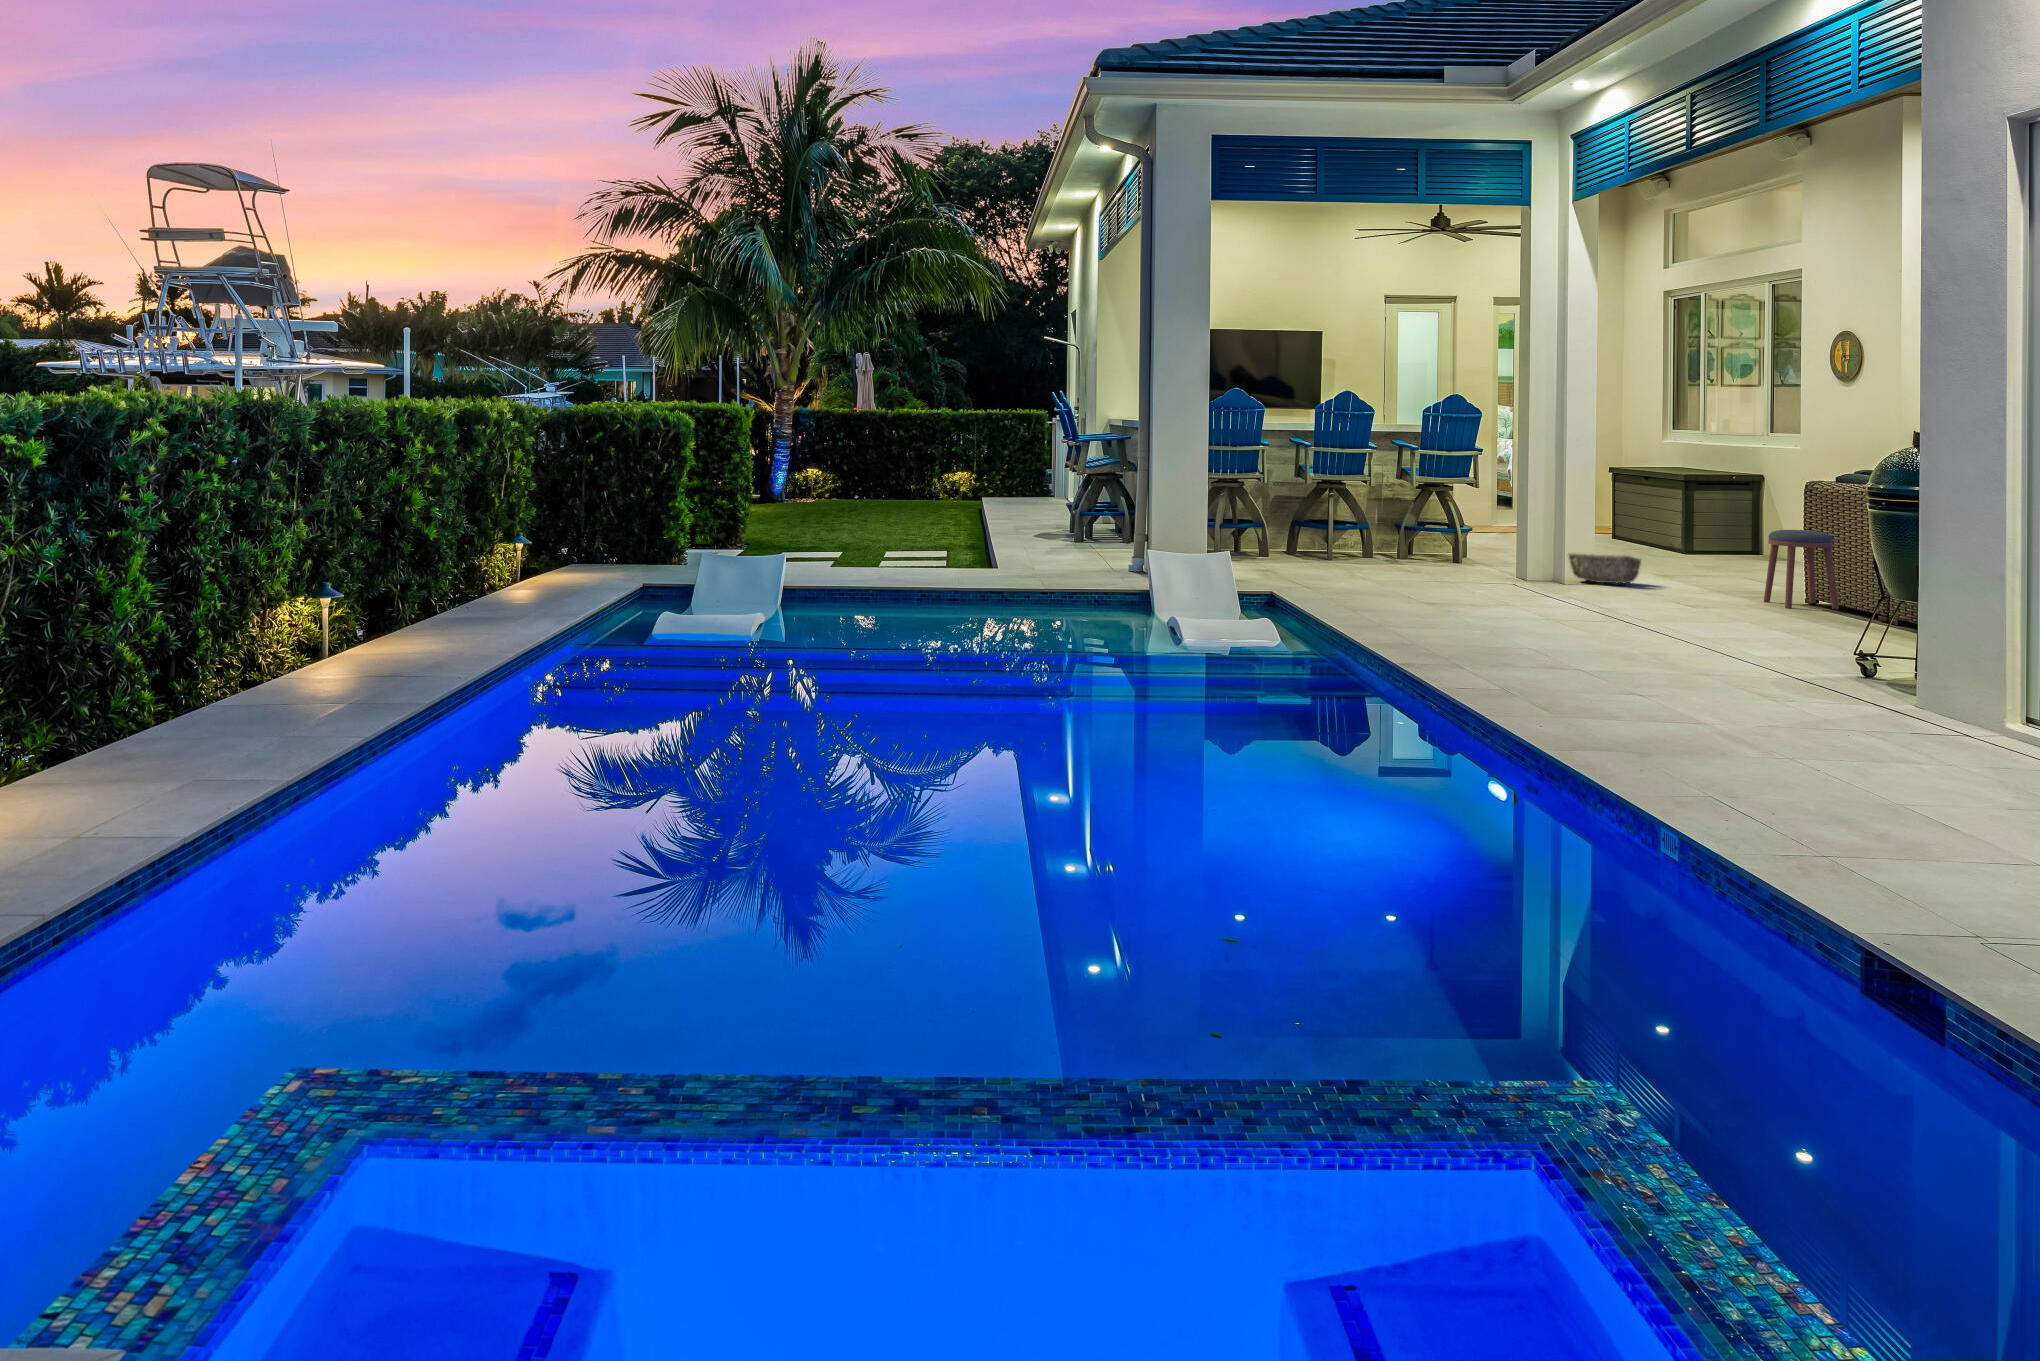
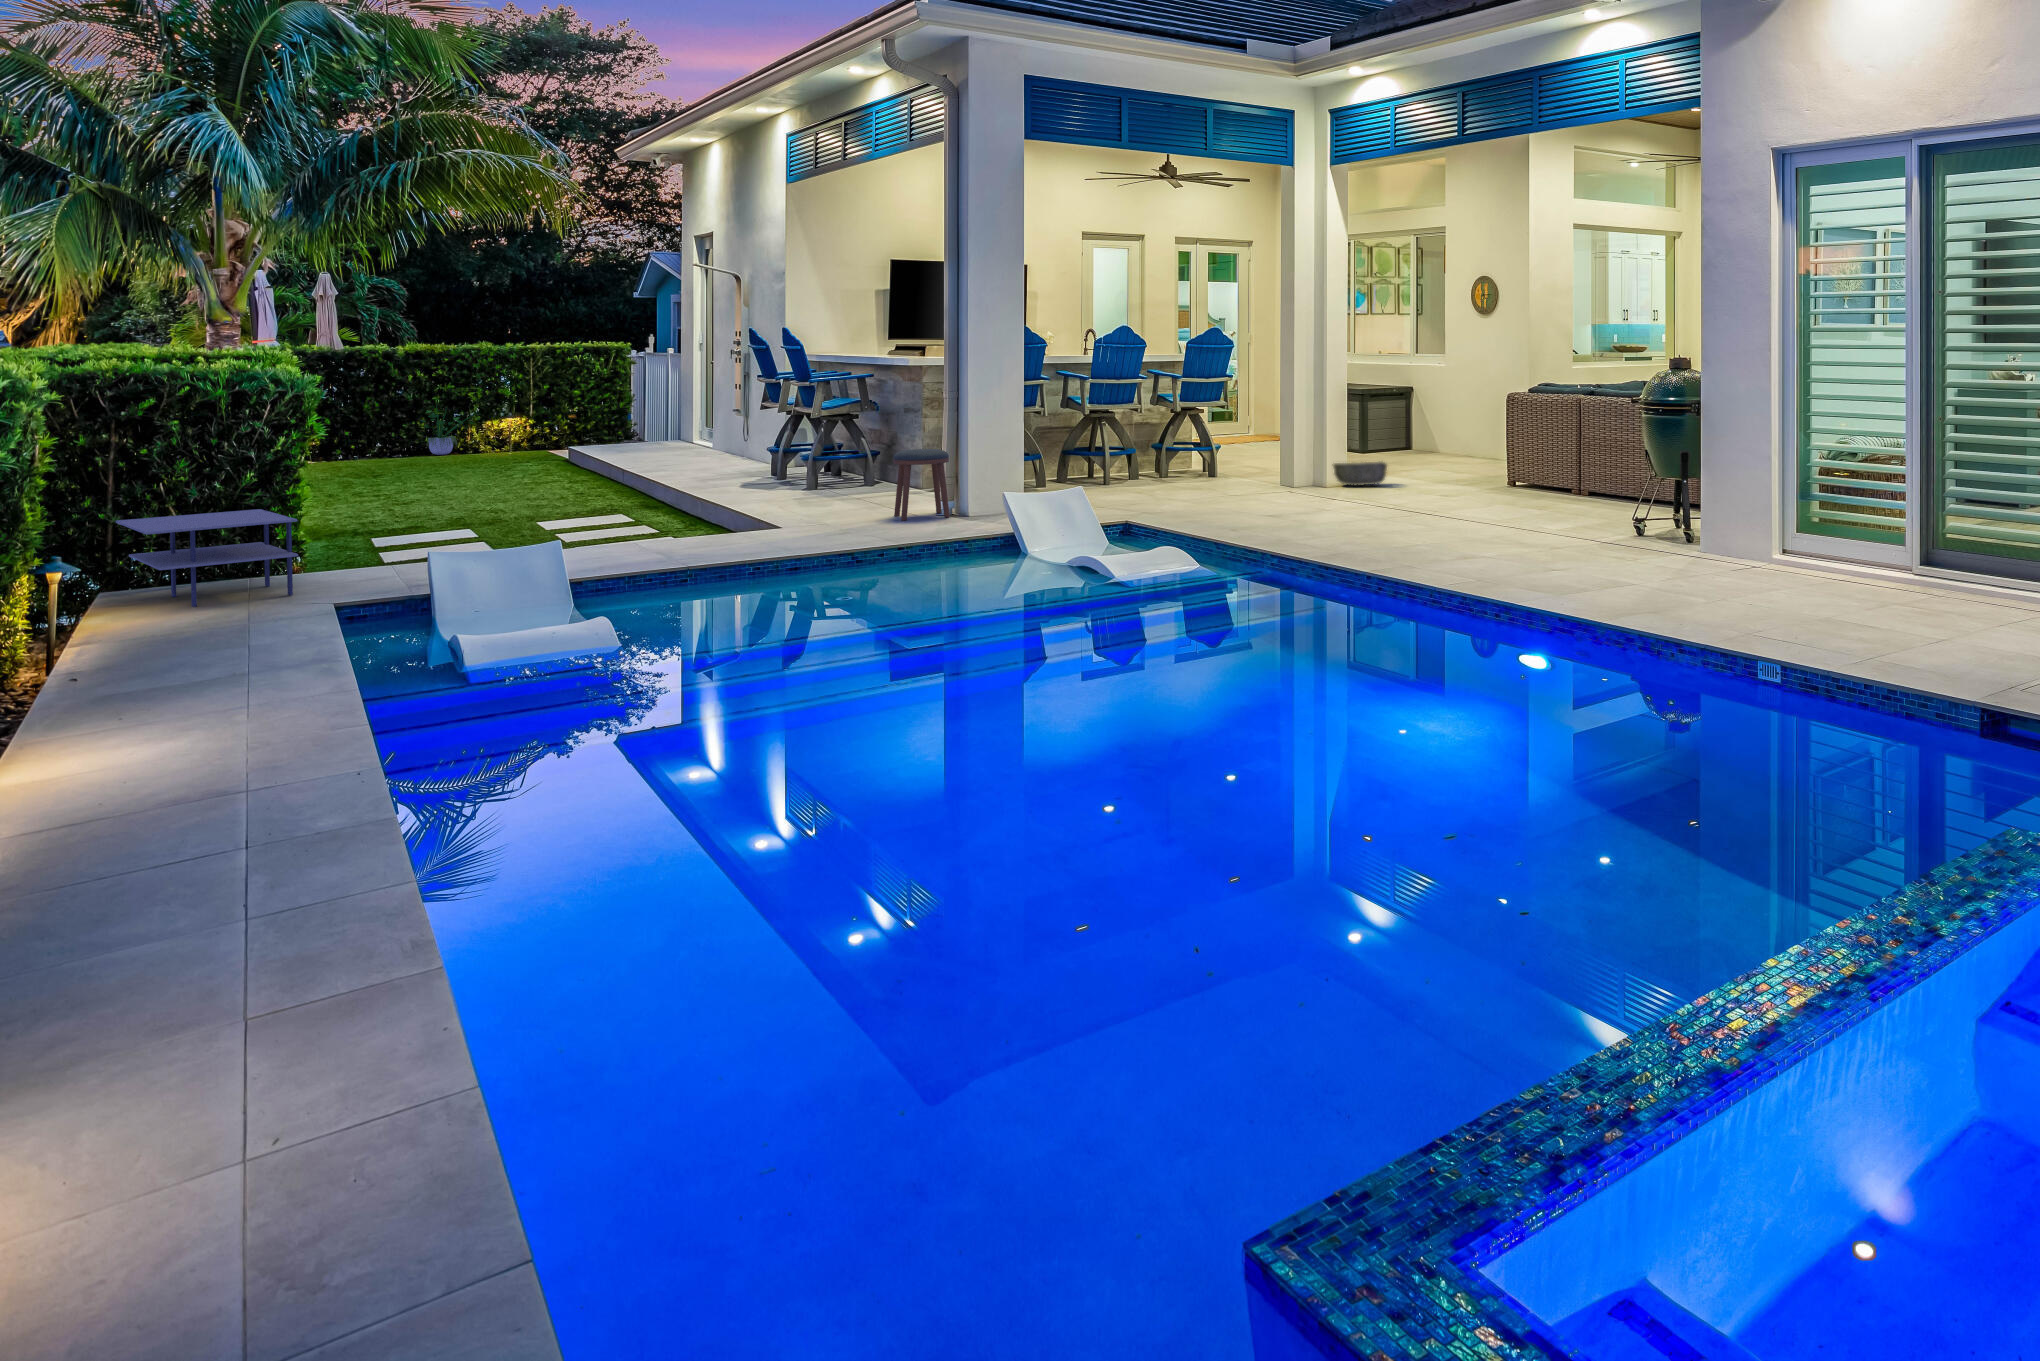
potted plant: none [894,452,937,497] -> present [421,407,480,455]
side table: none [558,516,643,579] -> present [116,509,298,607]
stool: present [1764,530,1839,609] -> present [893,449,950,521]

